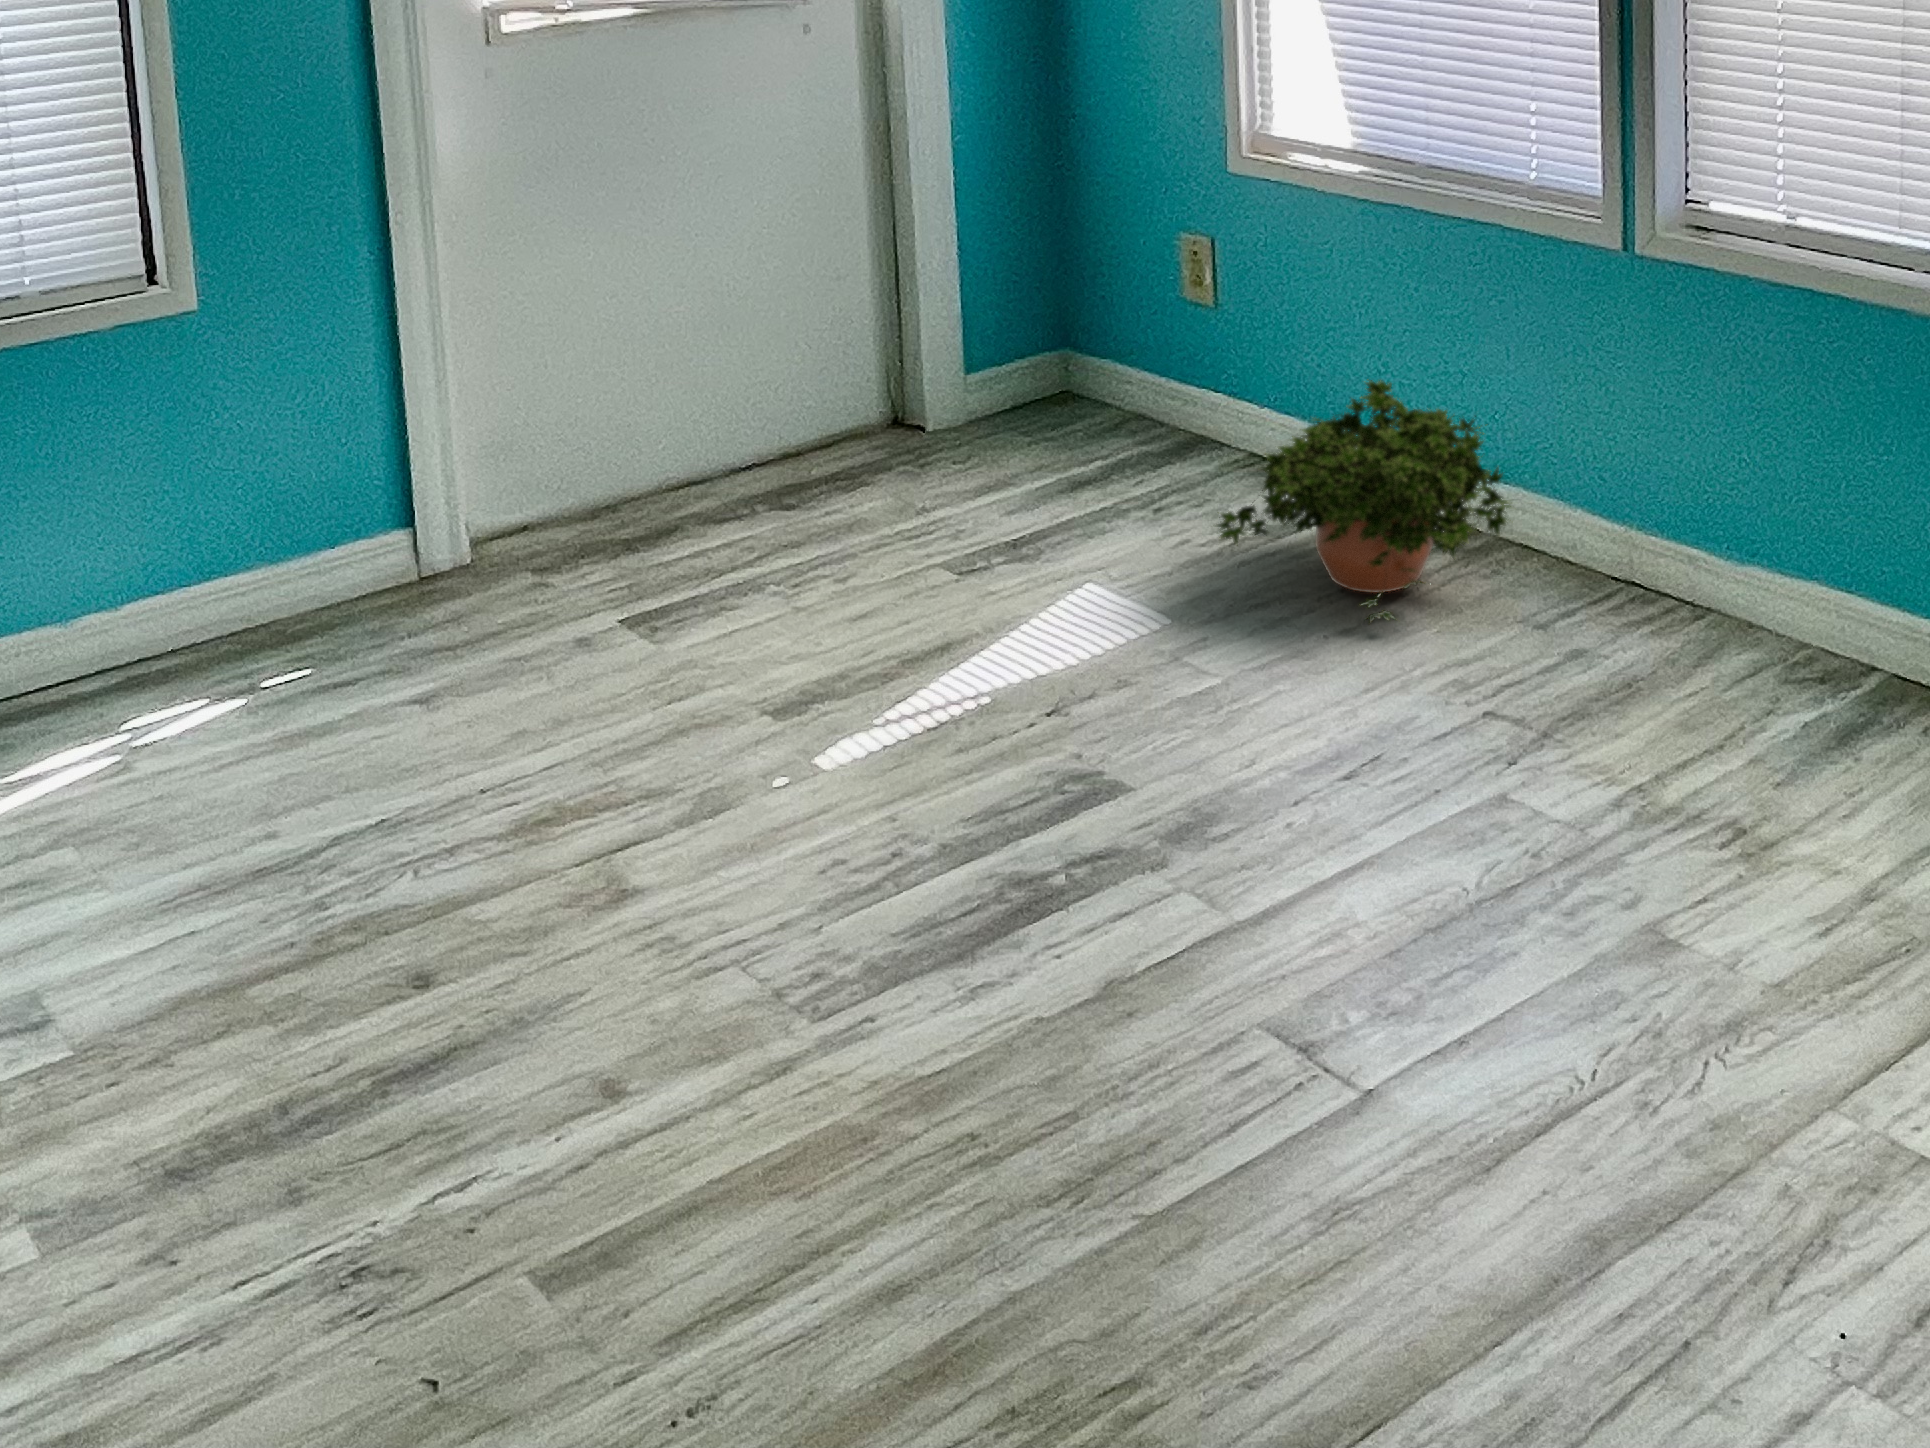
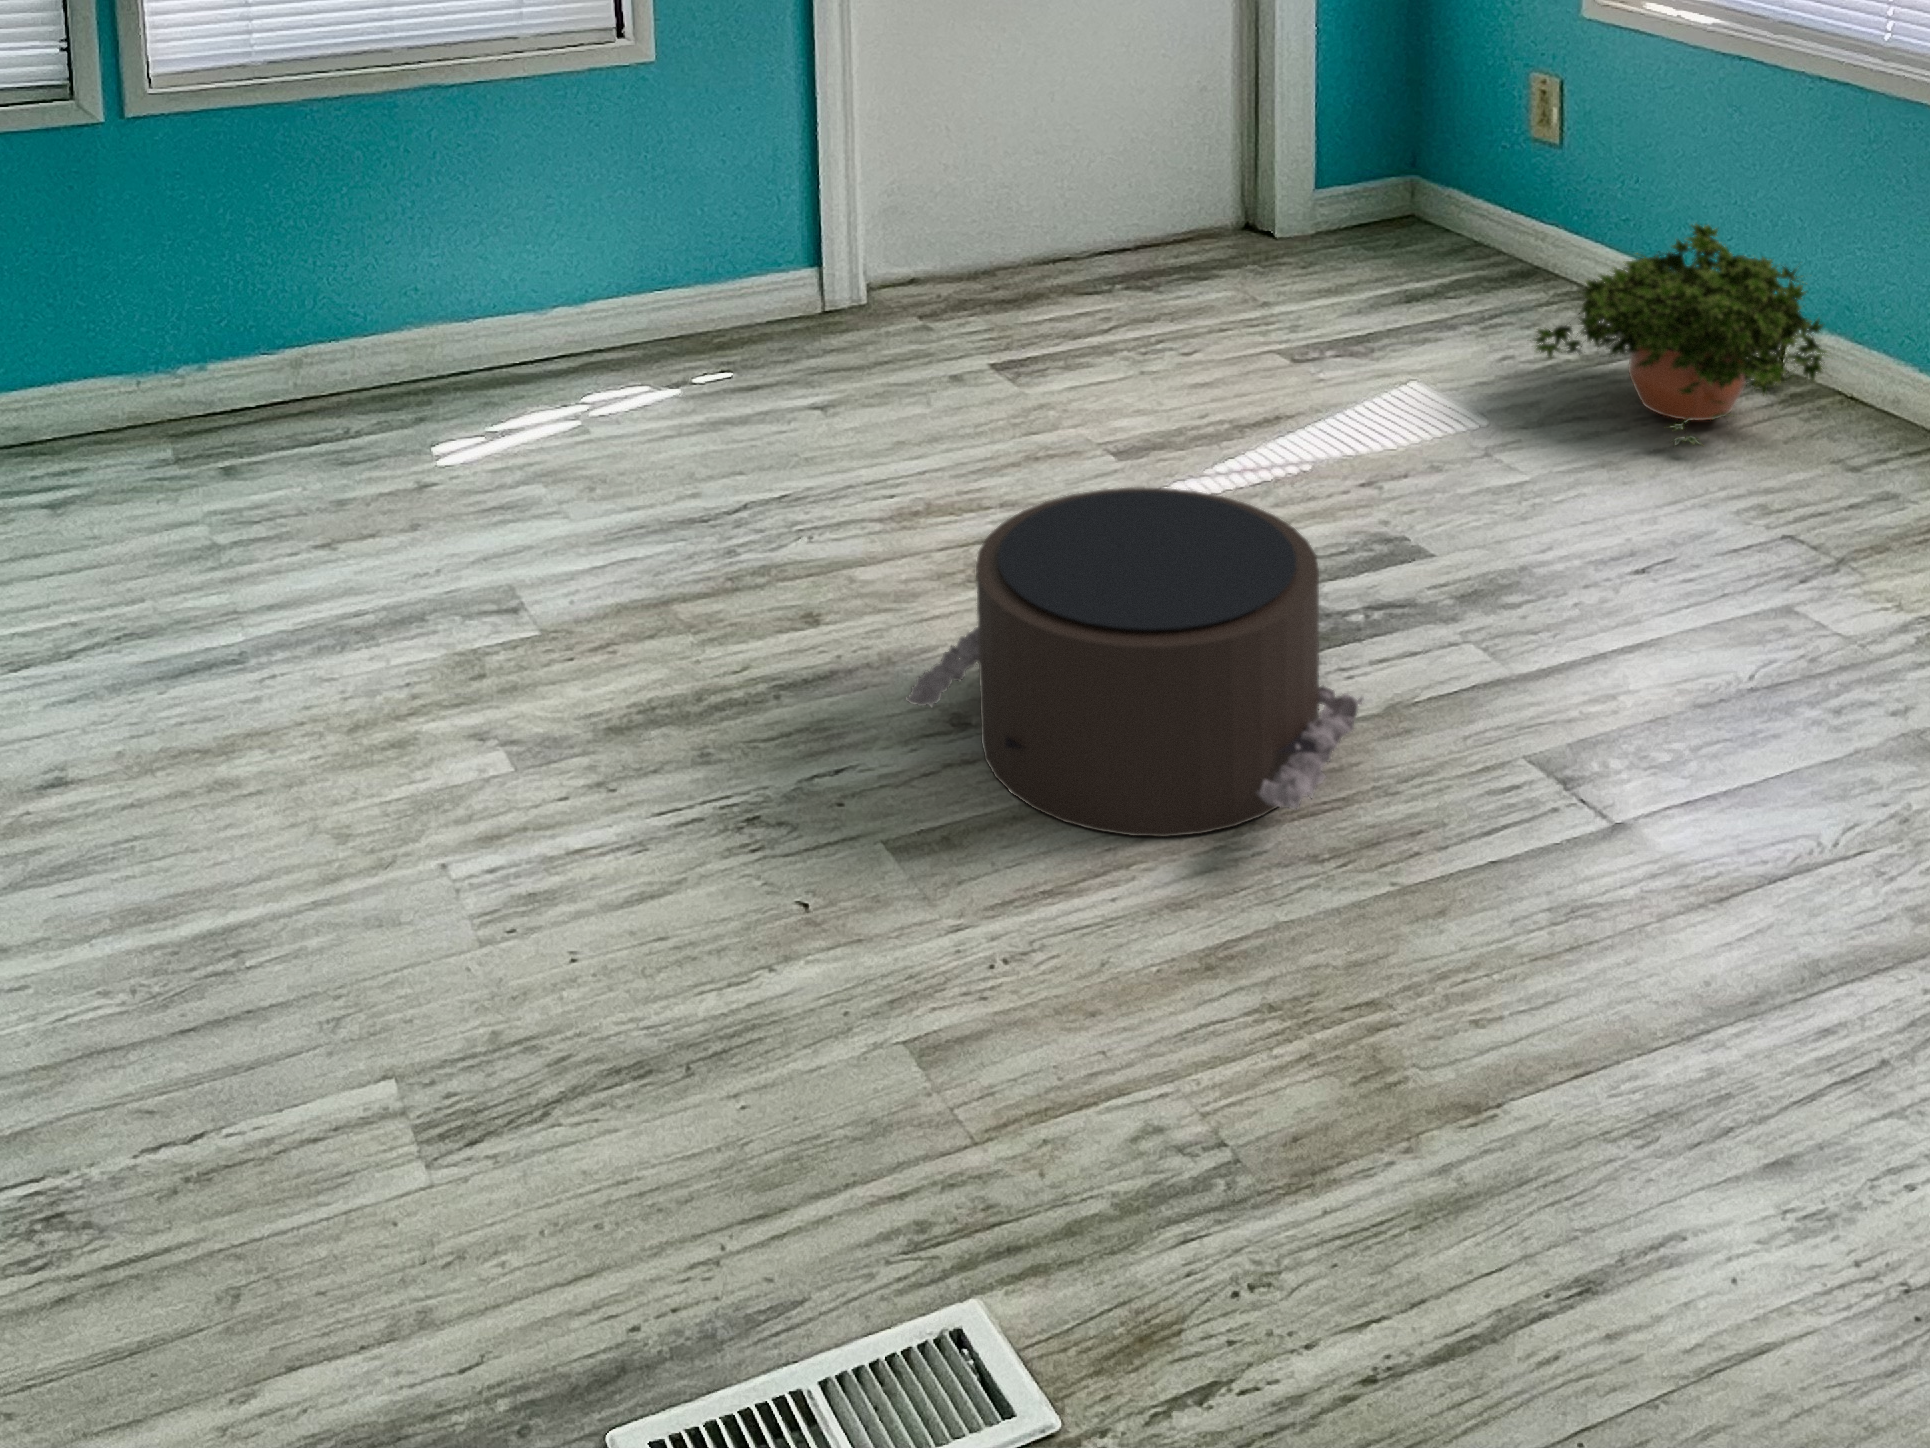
pouf: none [498,777,1067,1253] -> present [906,487,1364,837]

